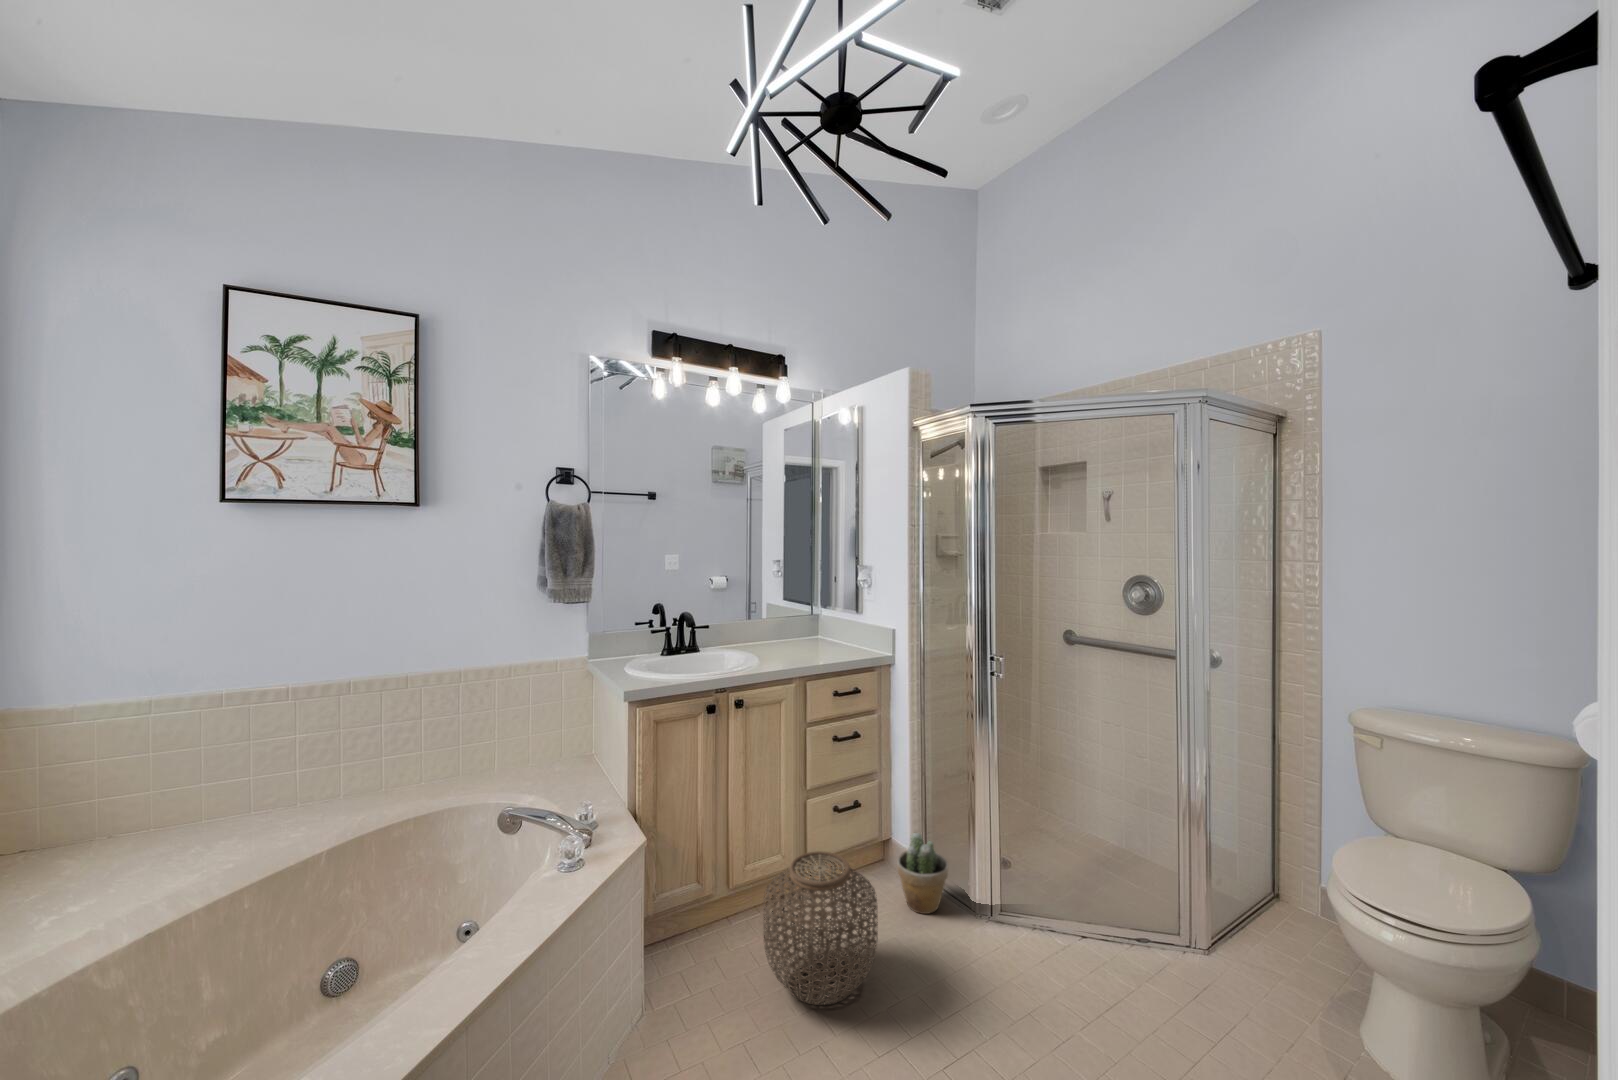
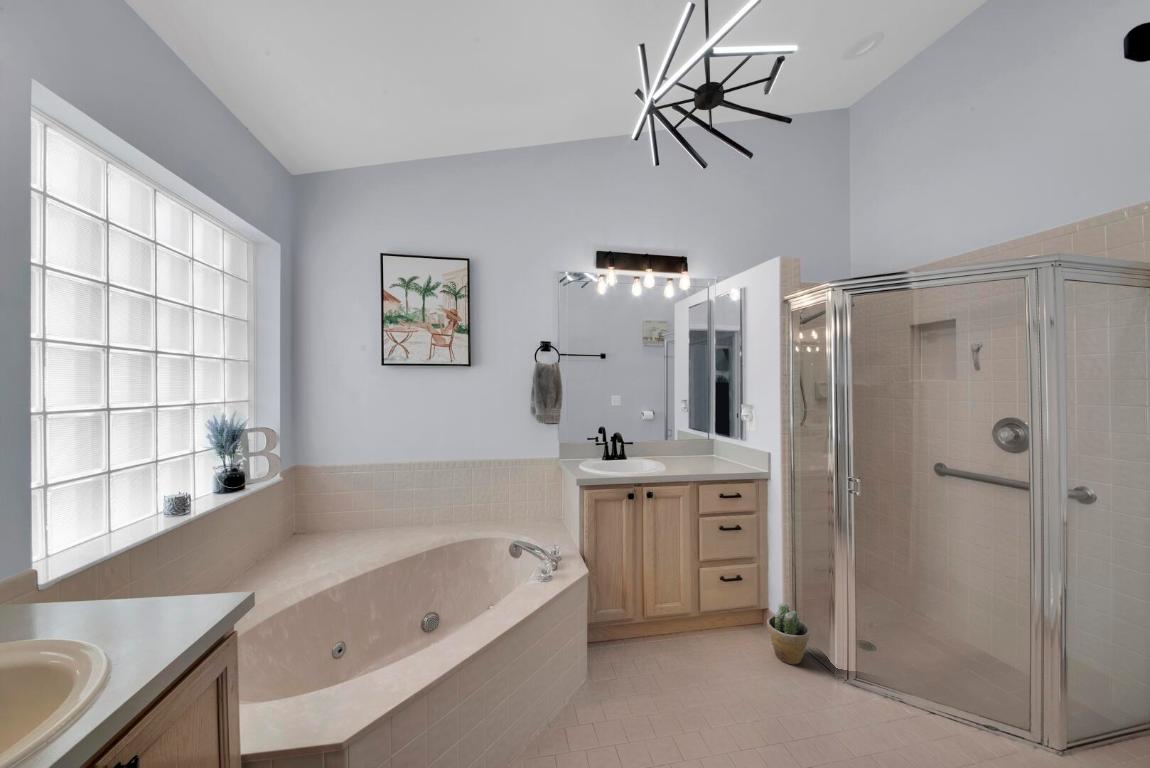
woven basket: present [763,851,878,1005] -> none [662,601,744,708]

